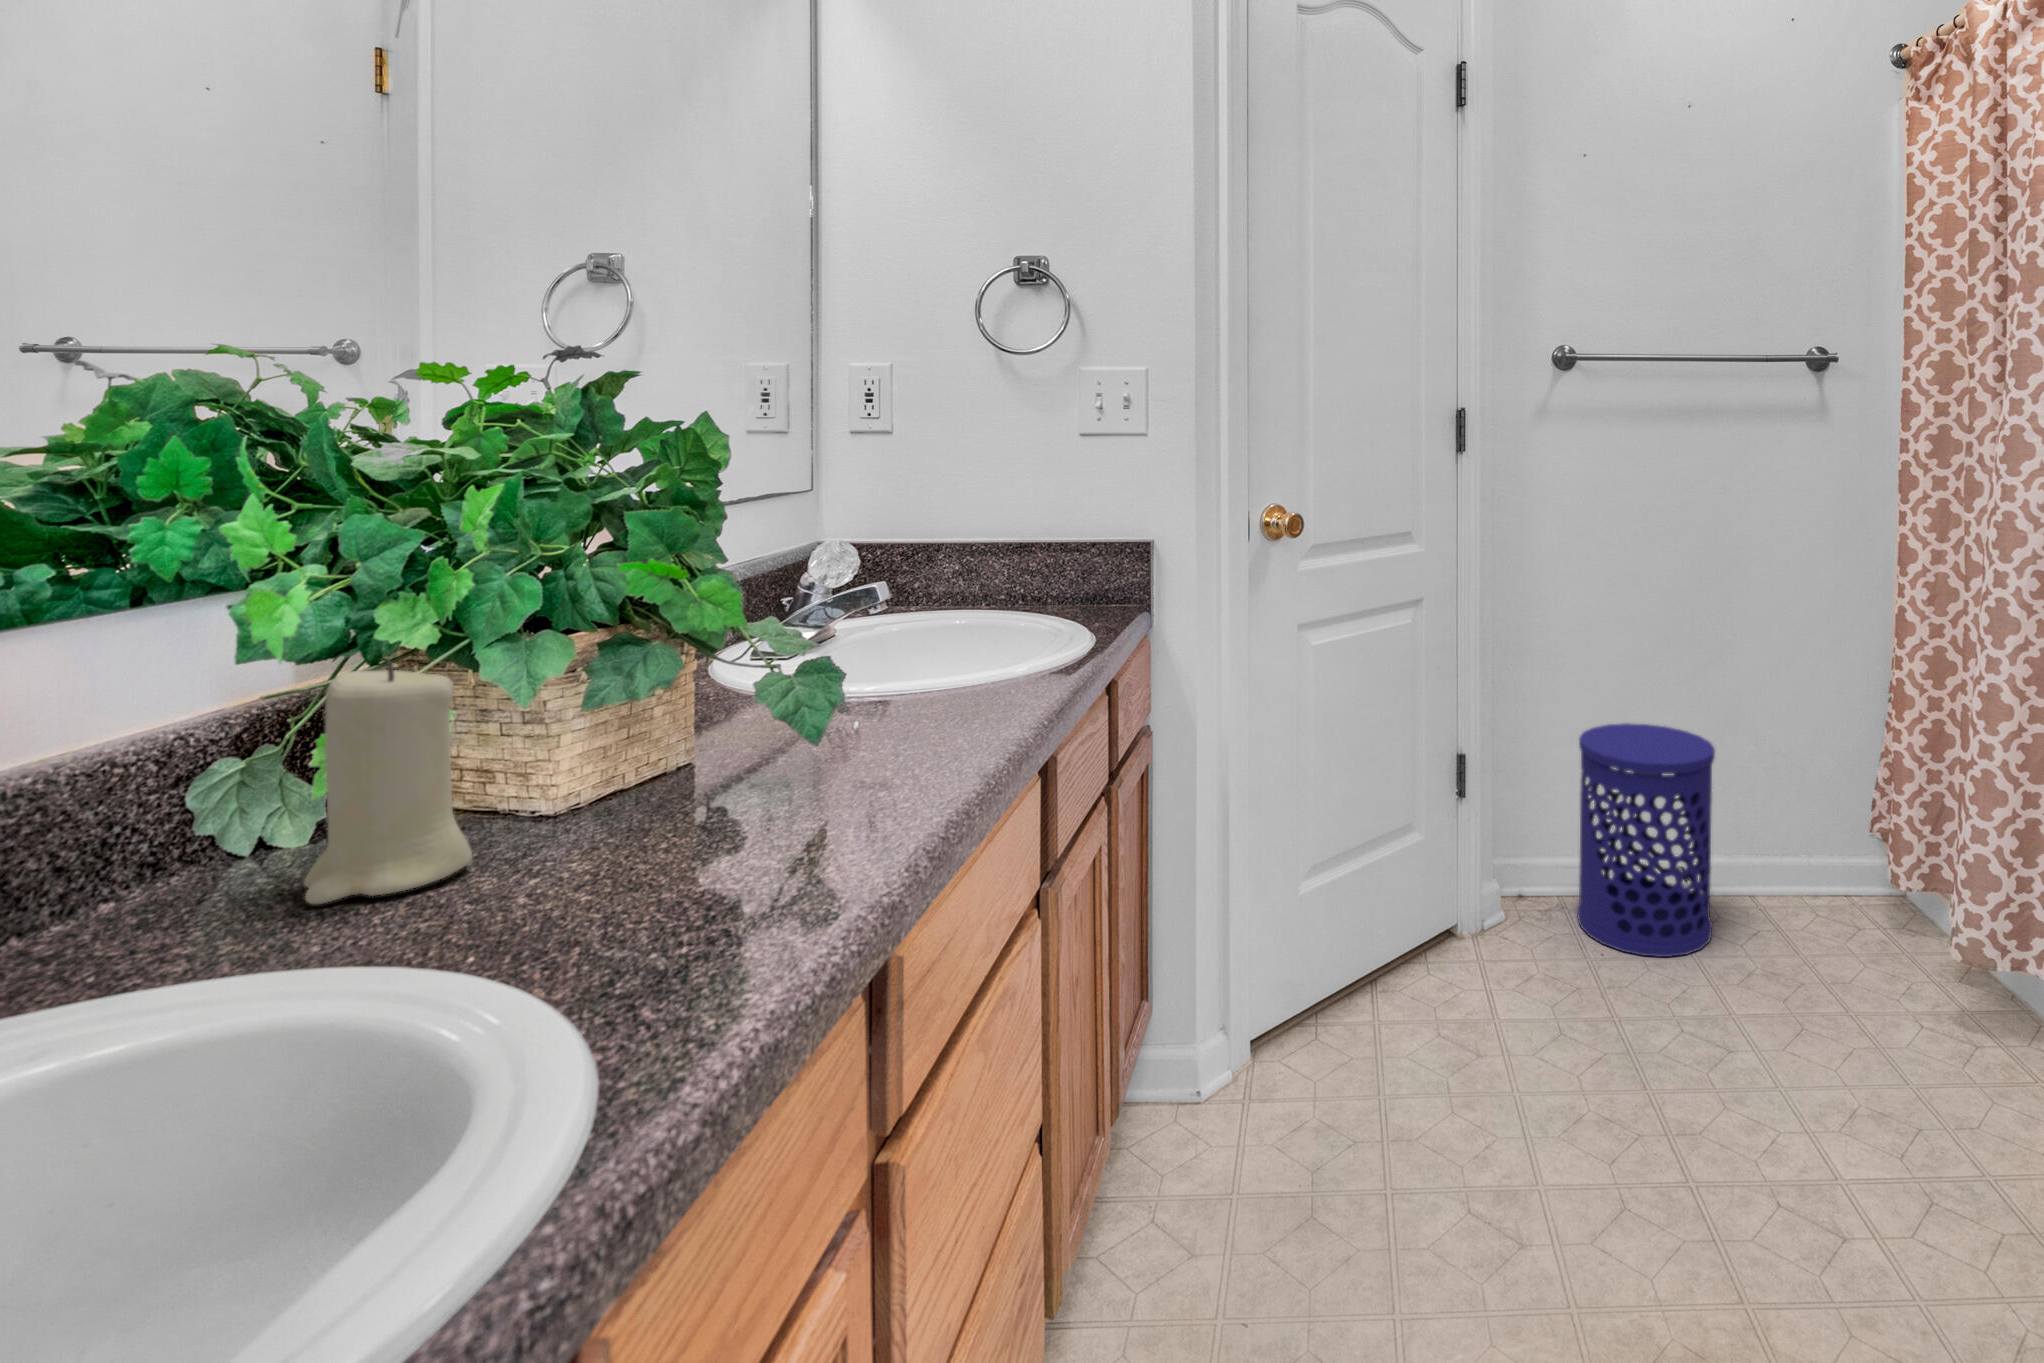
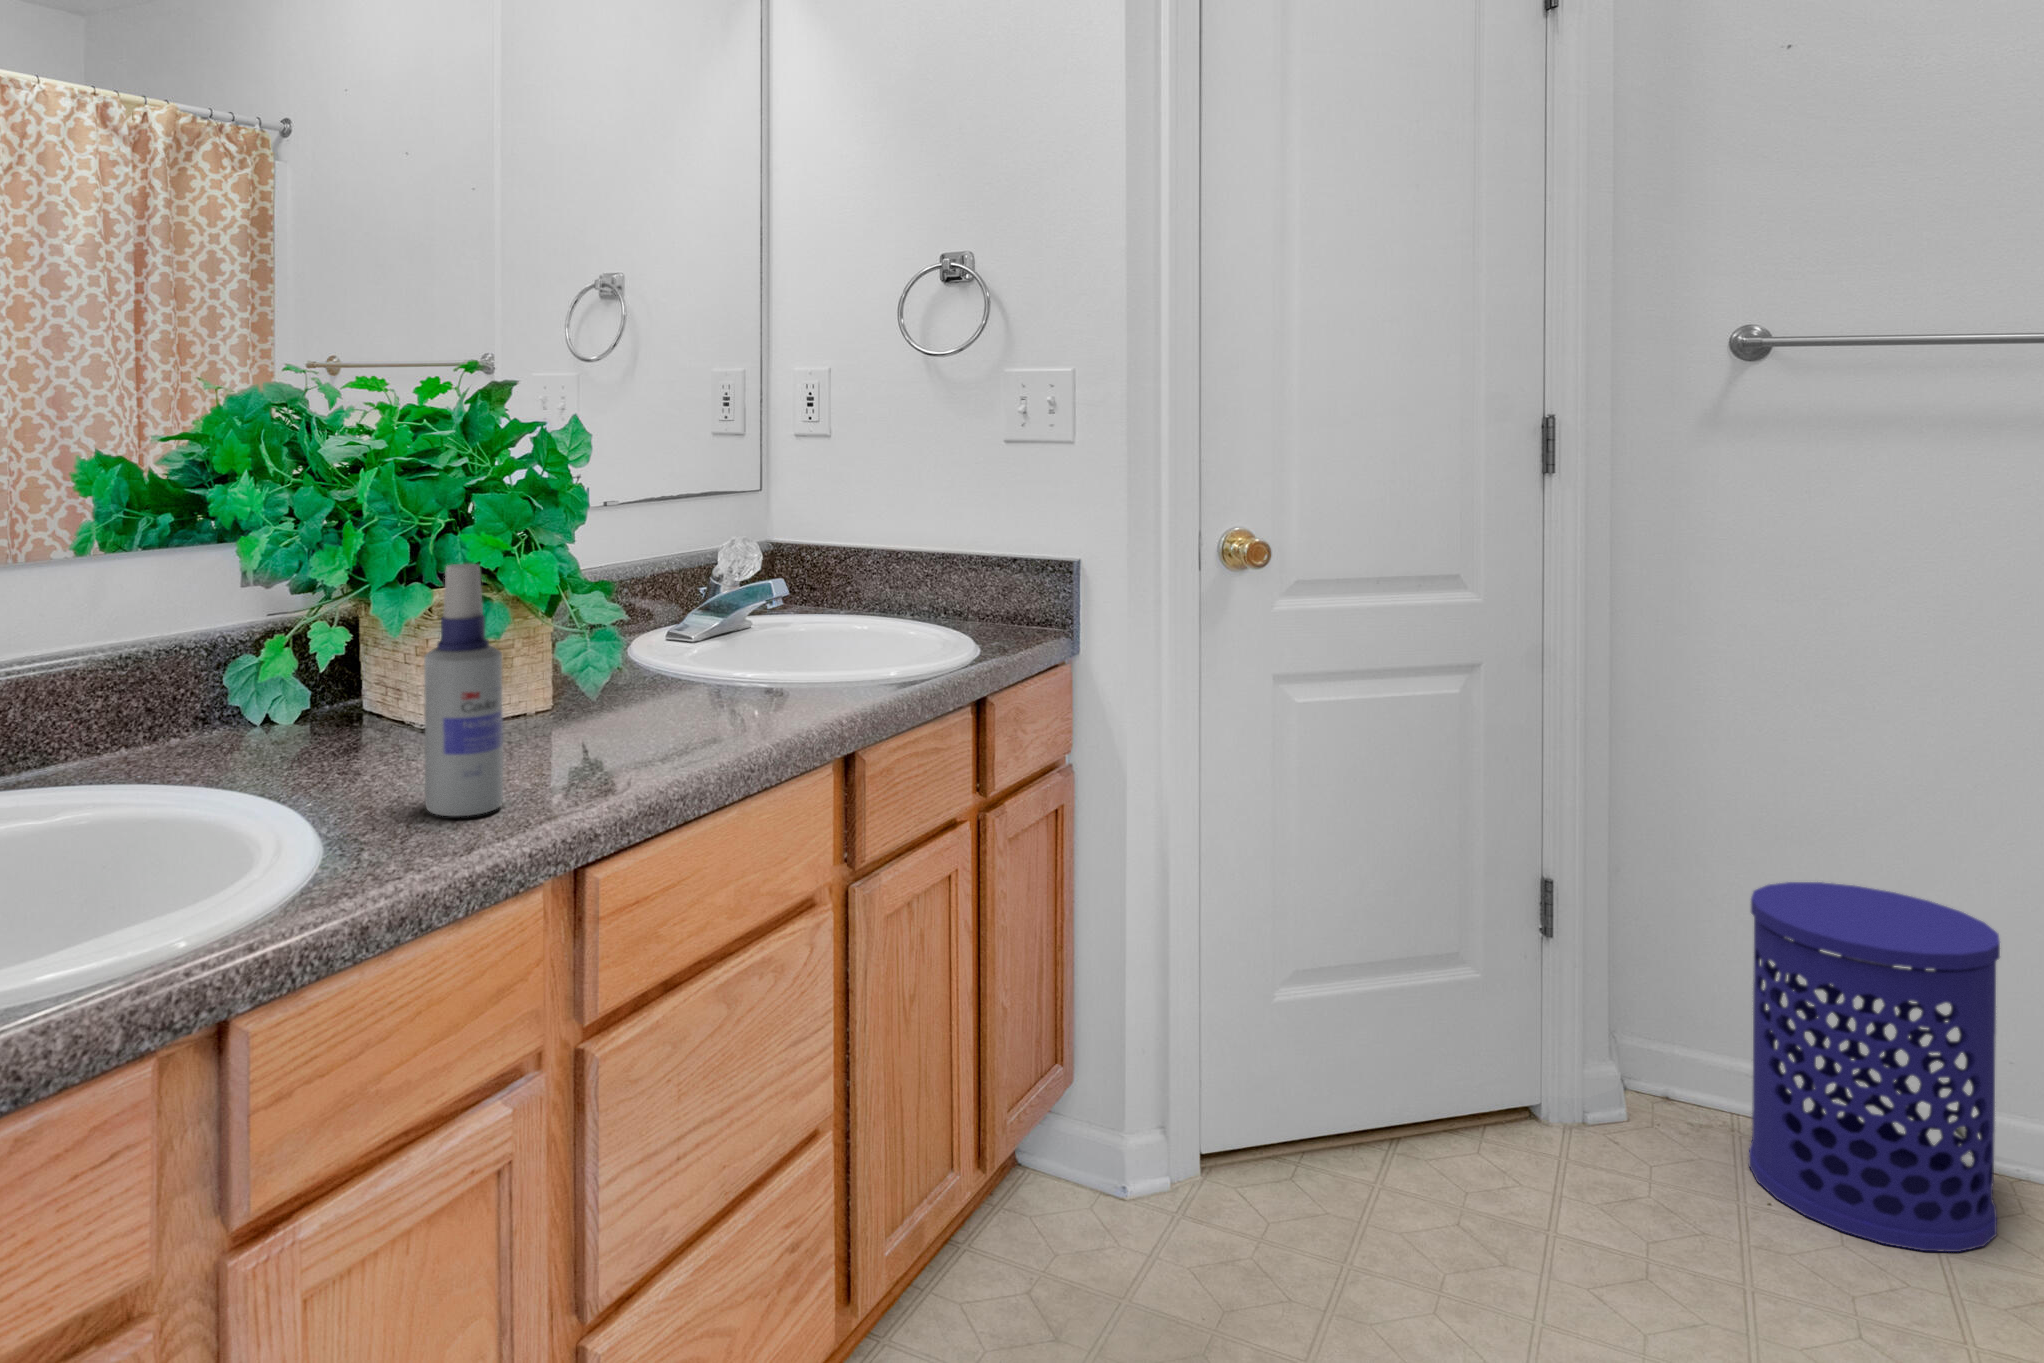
spray bottle: none [669,608,780,937] -> present [424,564,503,816]
candle: present [304,661,472,904] -> none [257,591,359,757]

